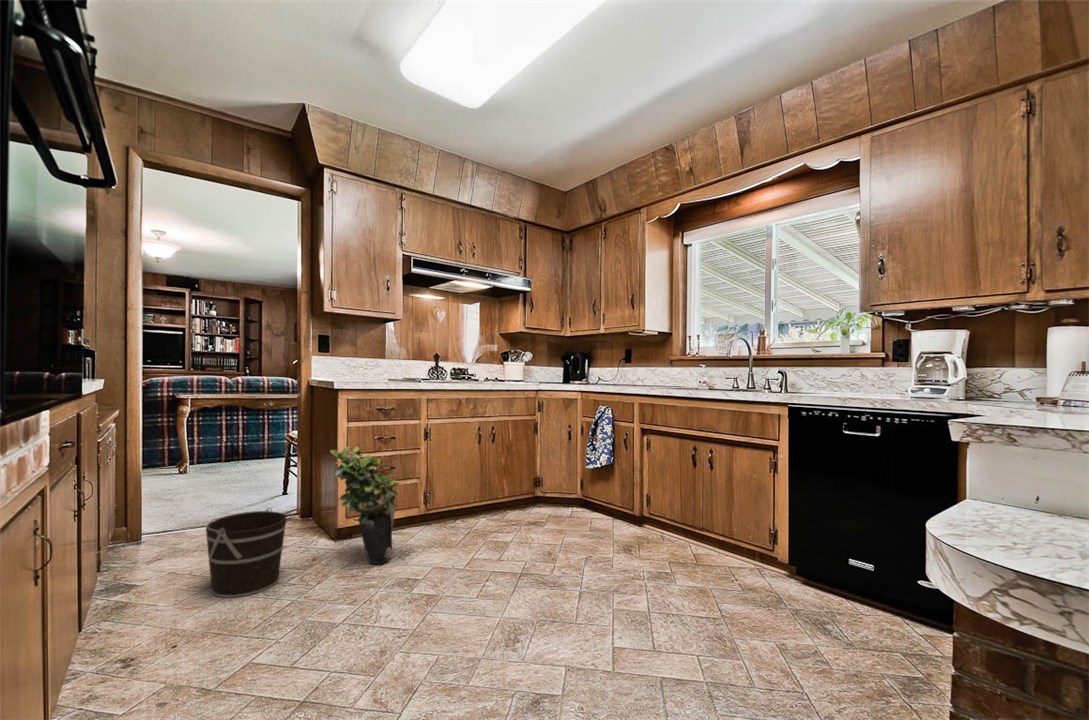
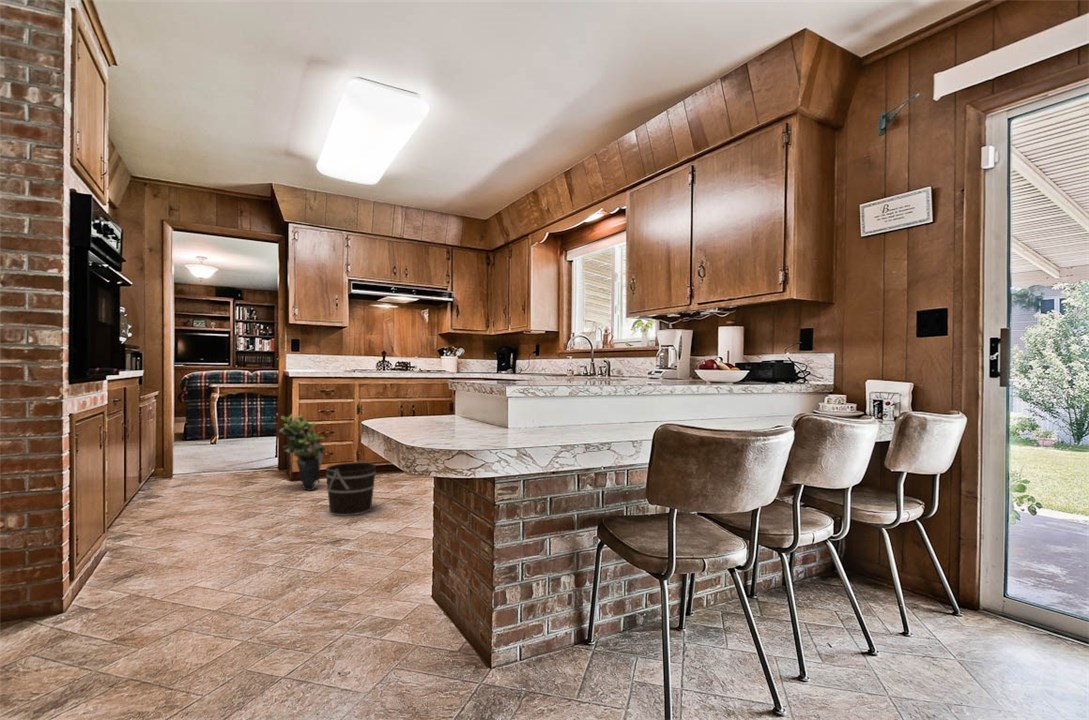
bucket: present [206,508,286,598] -> present [326,462,376,516]

